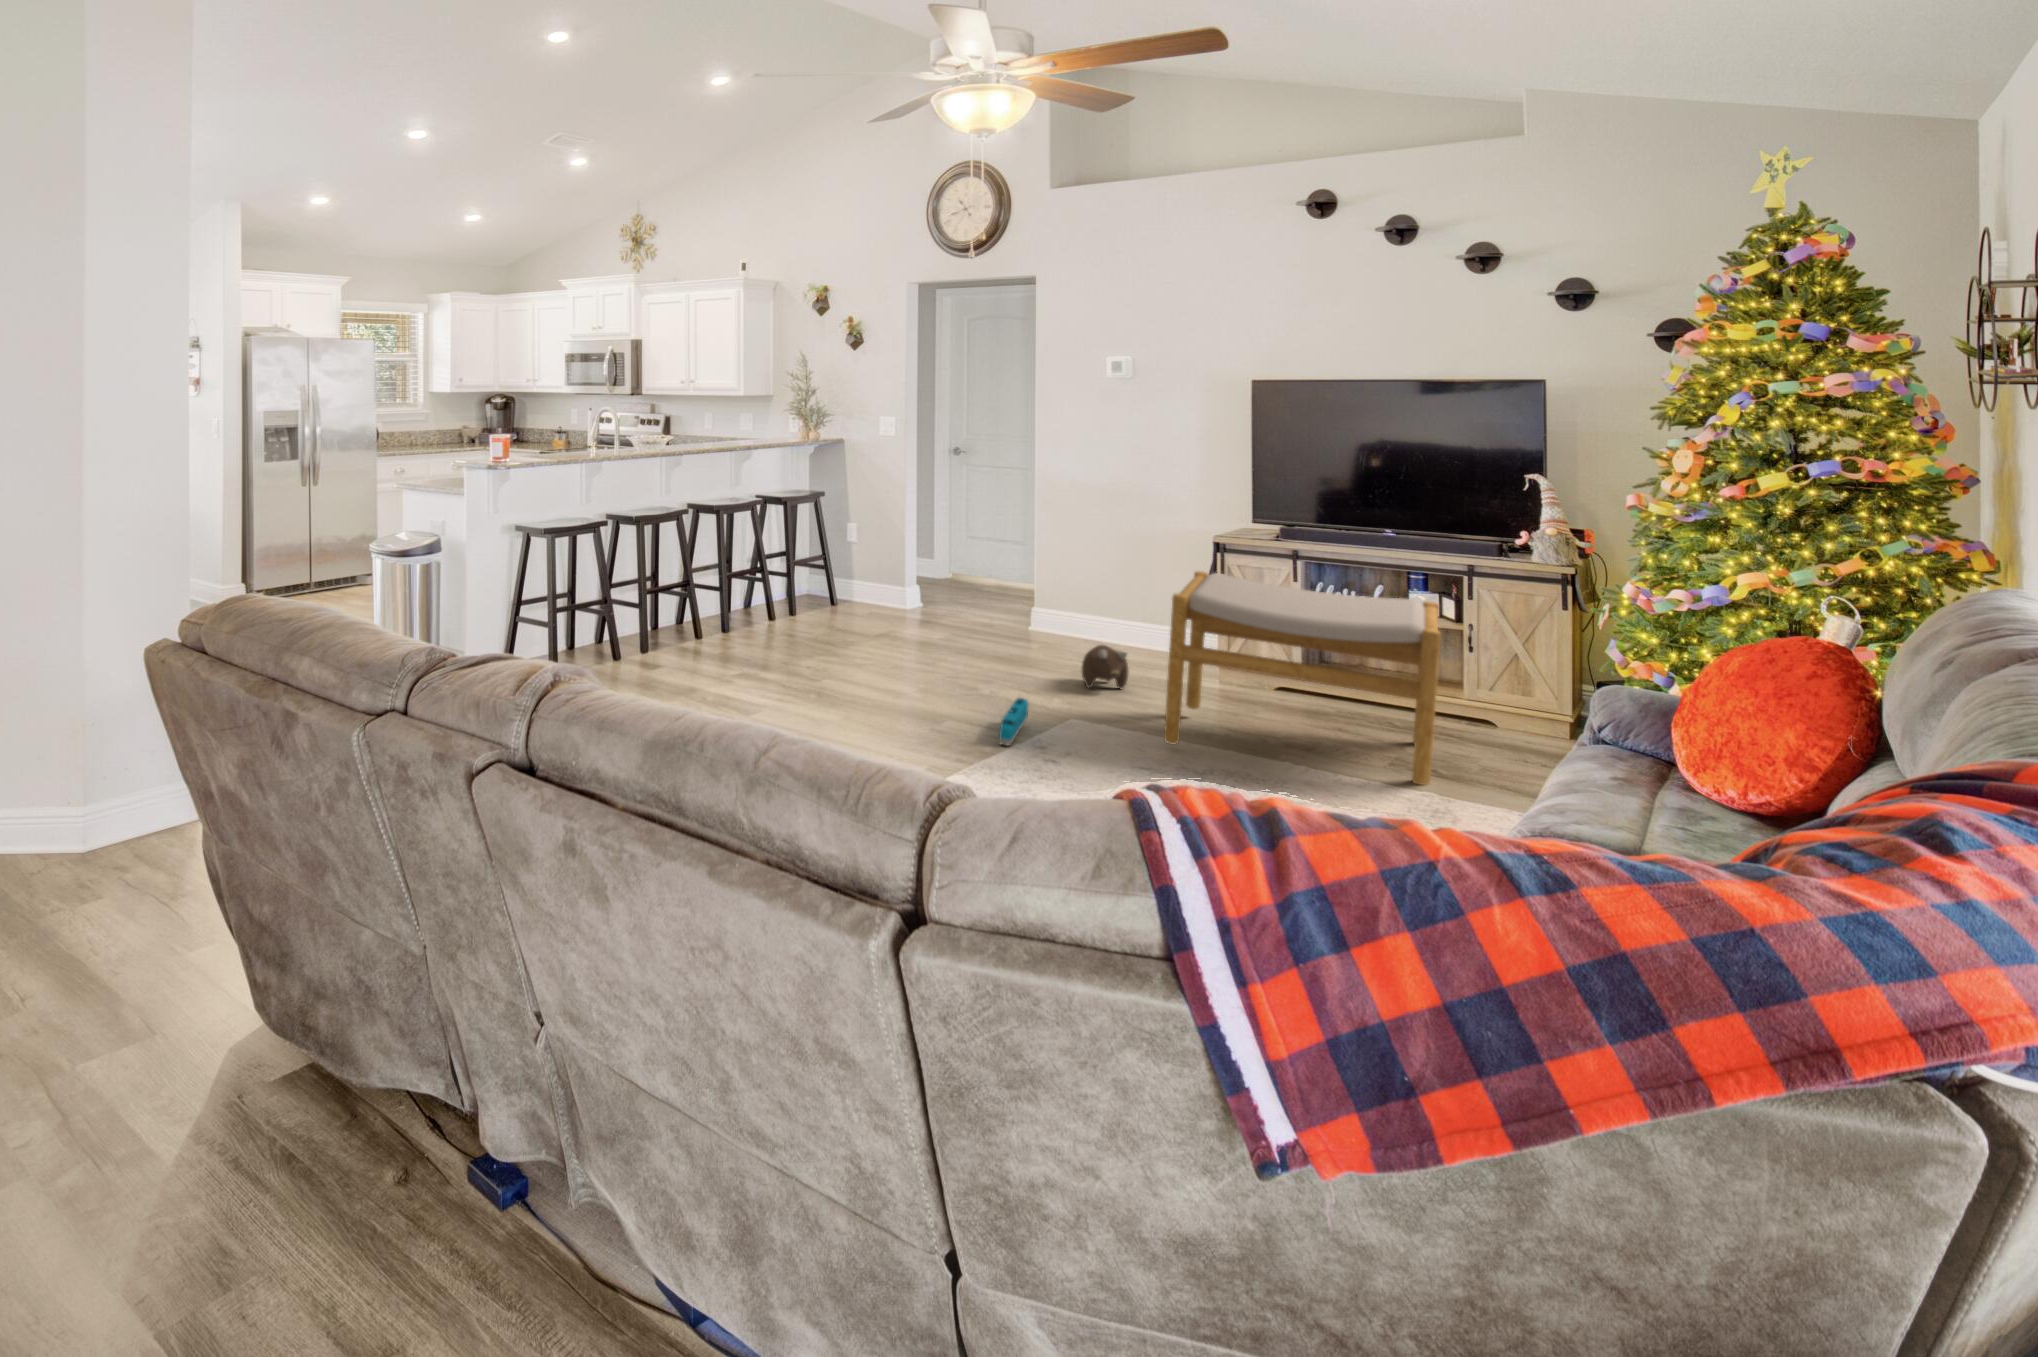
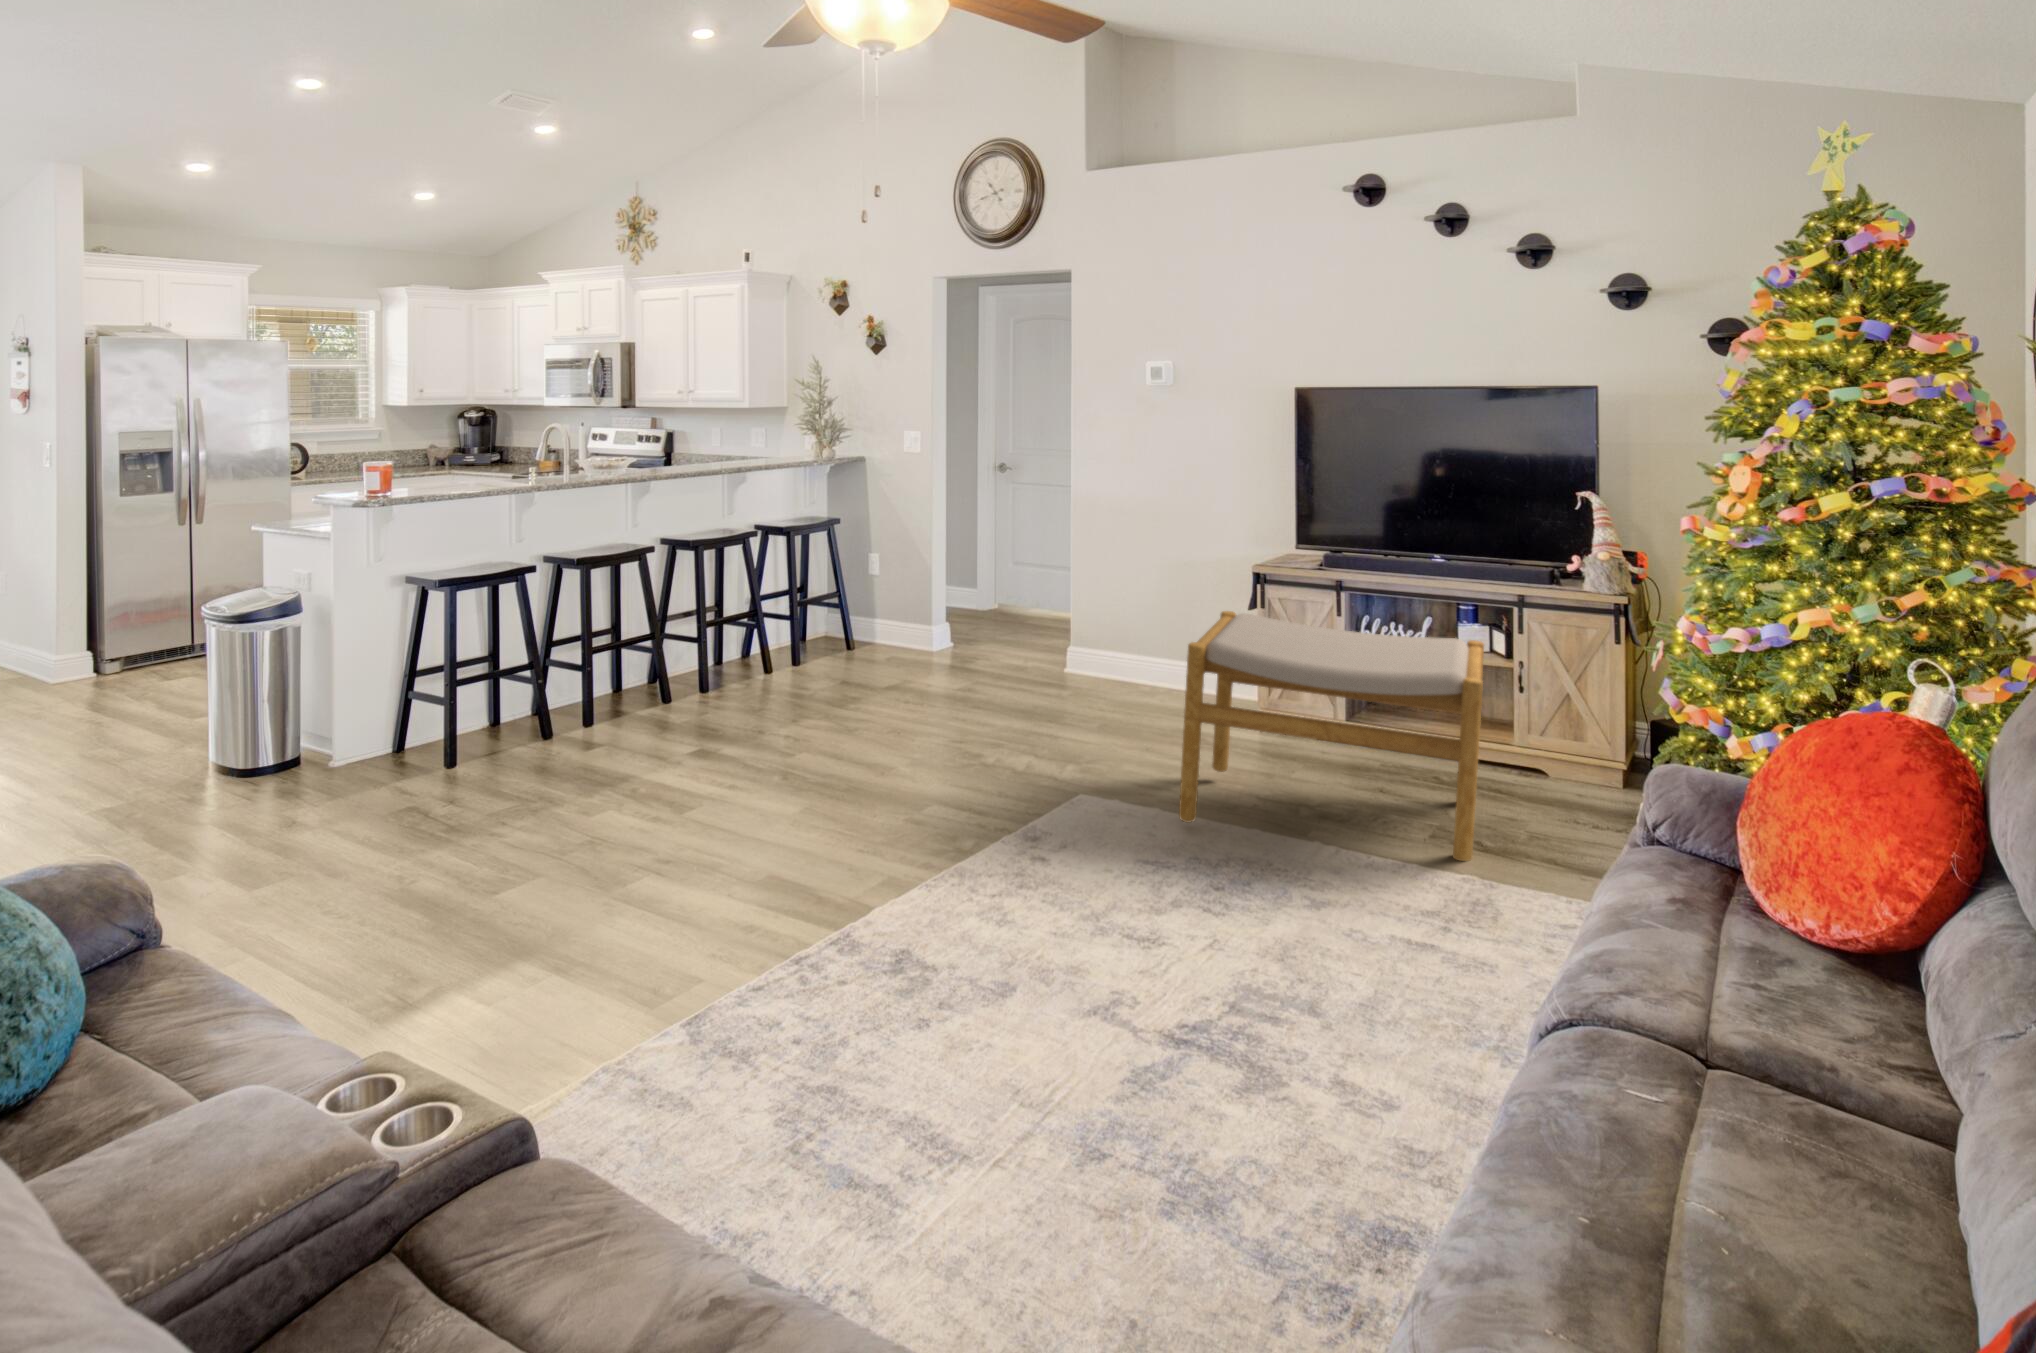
plush toy: present [1082,645,1129,689] -> none [1103,695,1154,748]
toy train: present [999,698,1028,746] -> none [985,770,1028,835]

